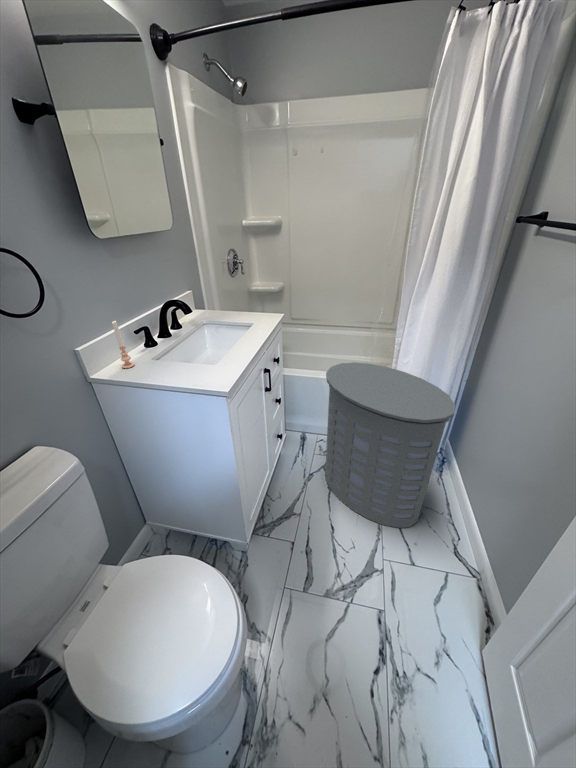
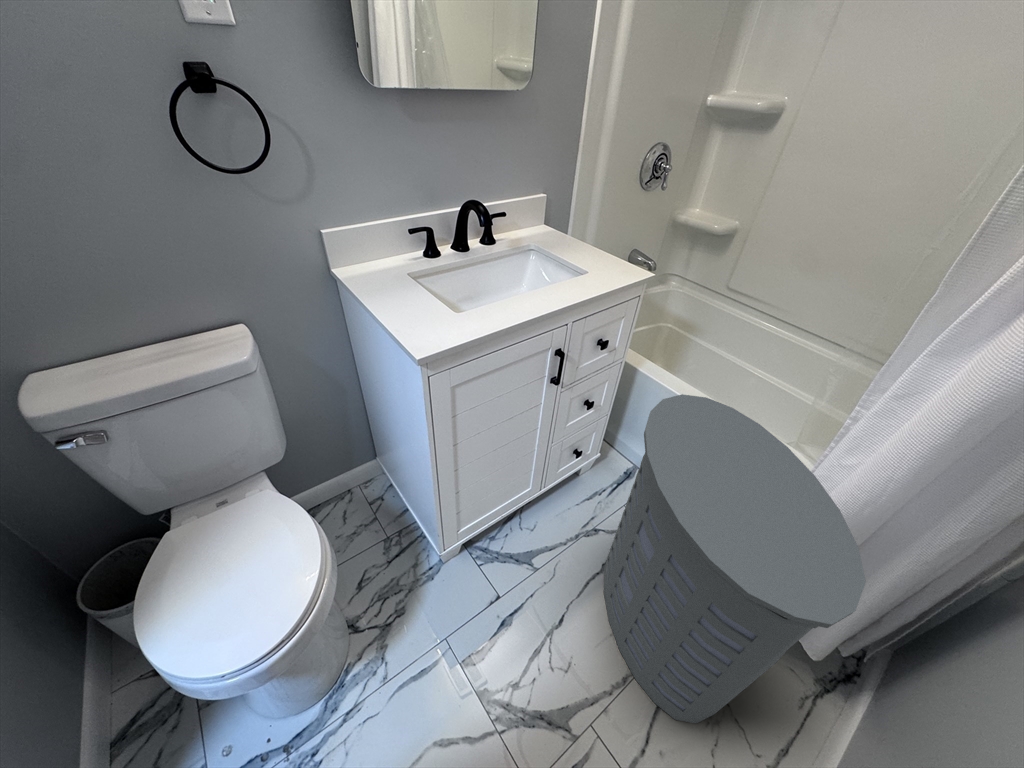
candle: present [112,321,134,368] -> none [369,207,389,274]

